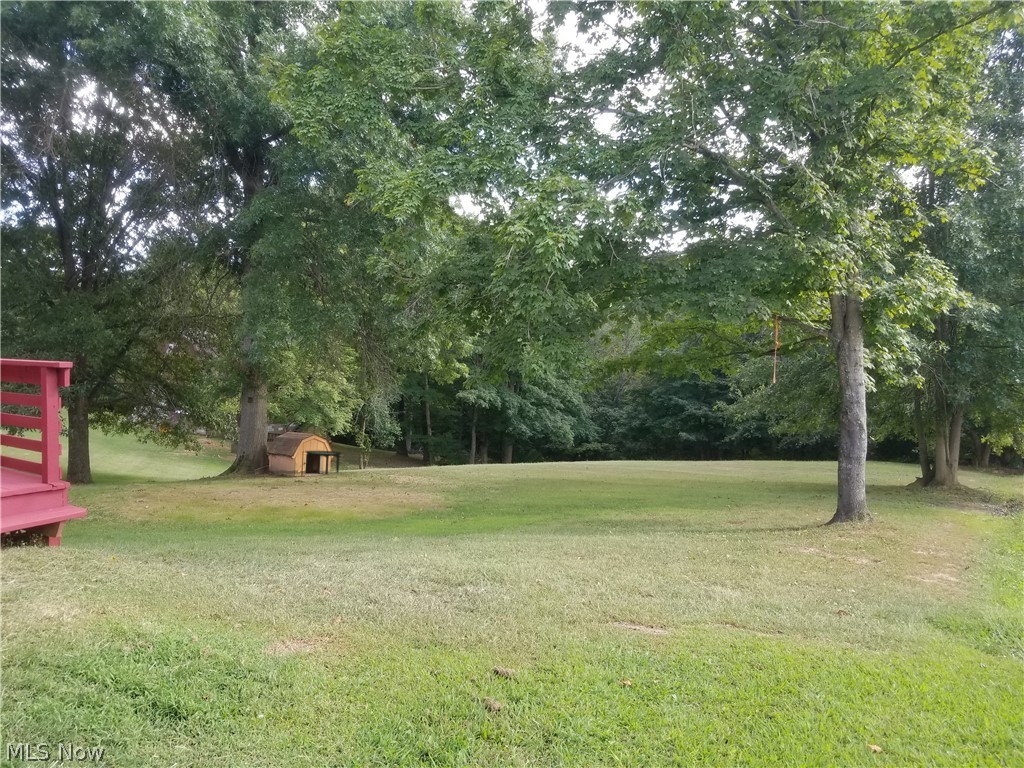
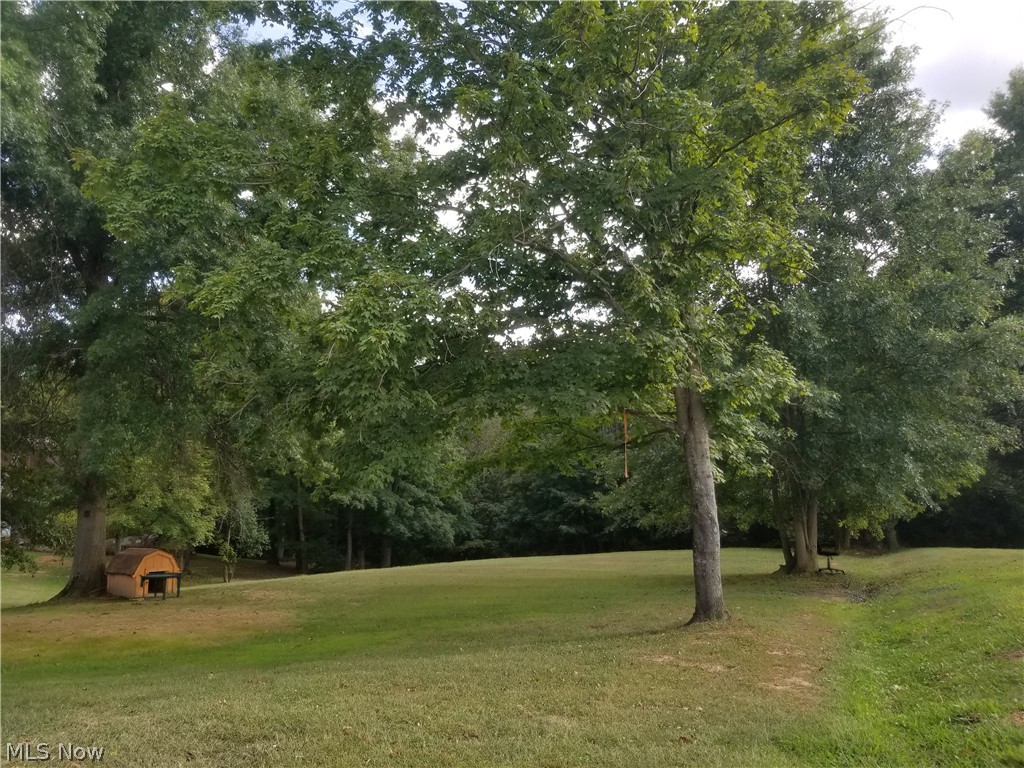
chair: none [955,454,988,496] -> present [815,537,844,575]

